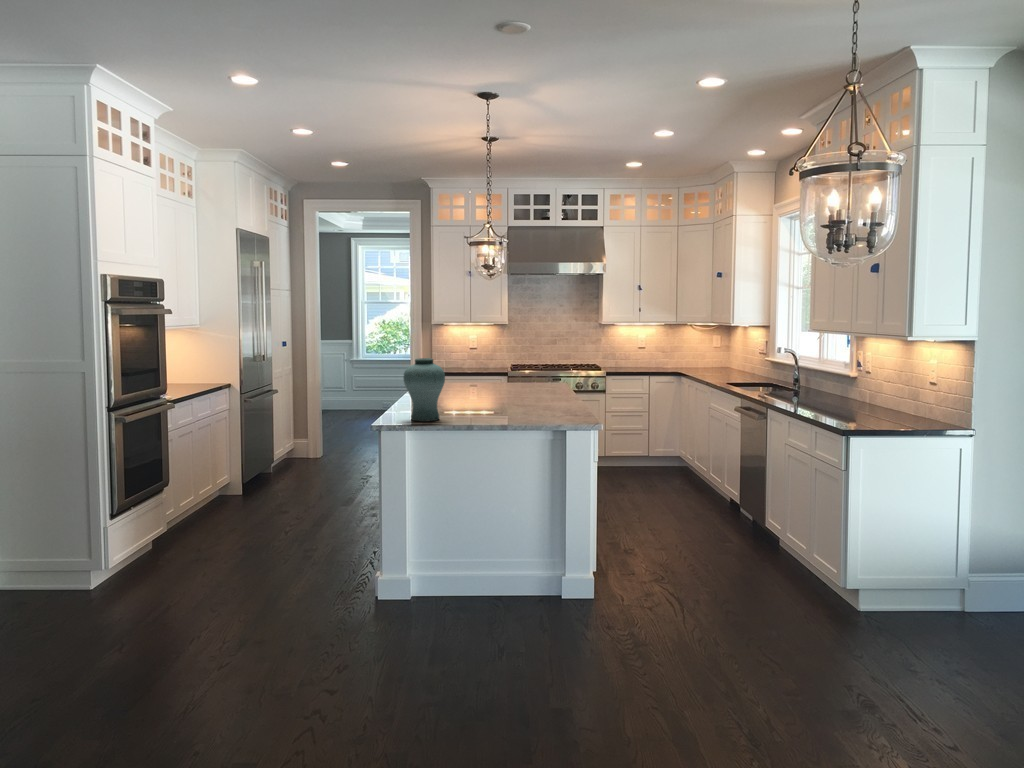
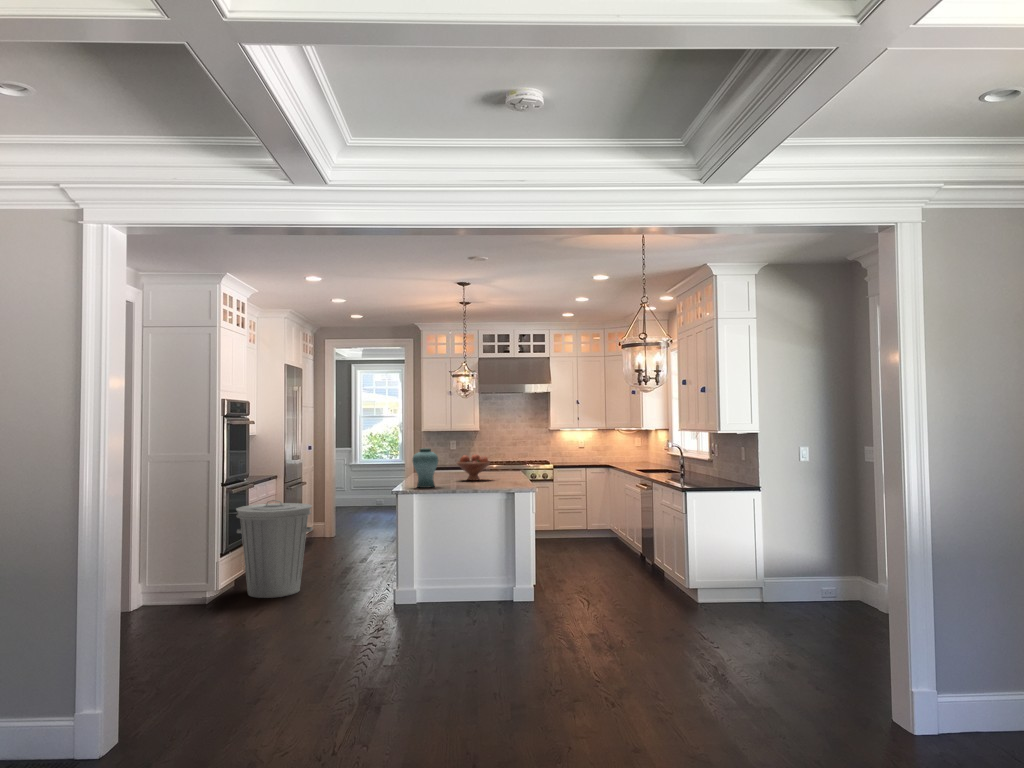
fruit bowl: none [475,364,526,404] -> present [457,455,490,481]
trash can: none [139,430,260,576] -> present [236,500,312,598]

